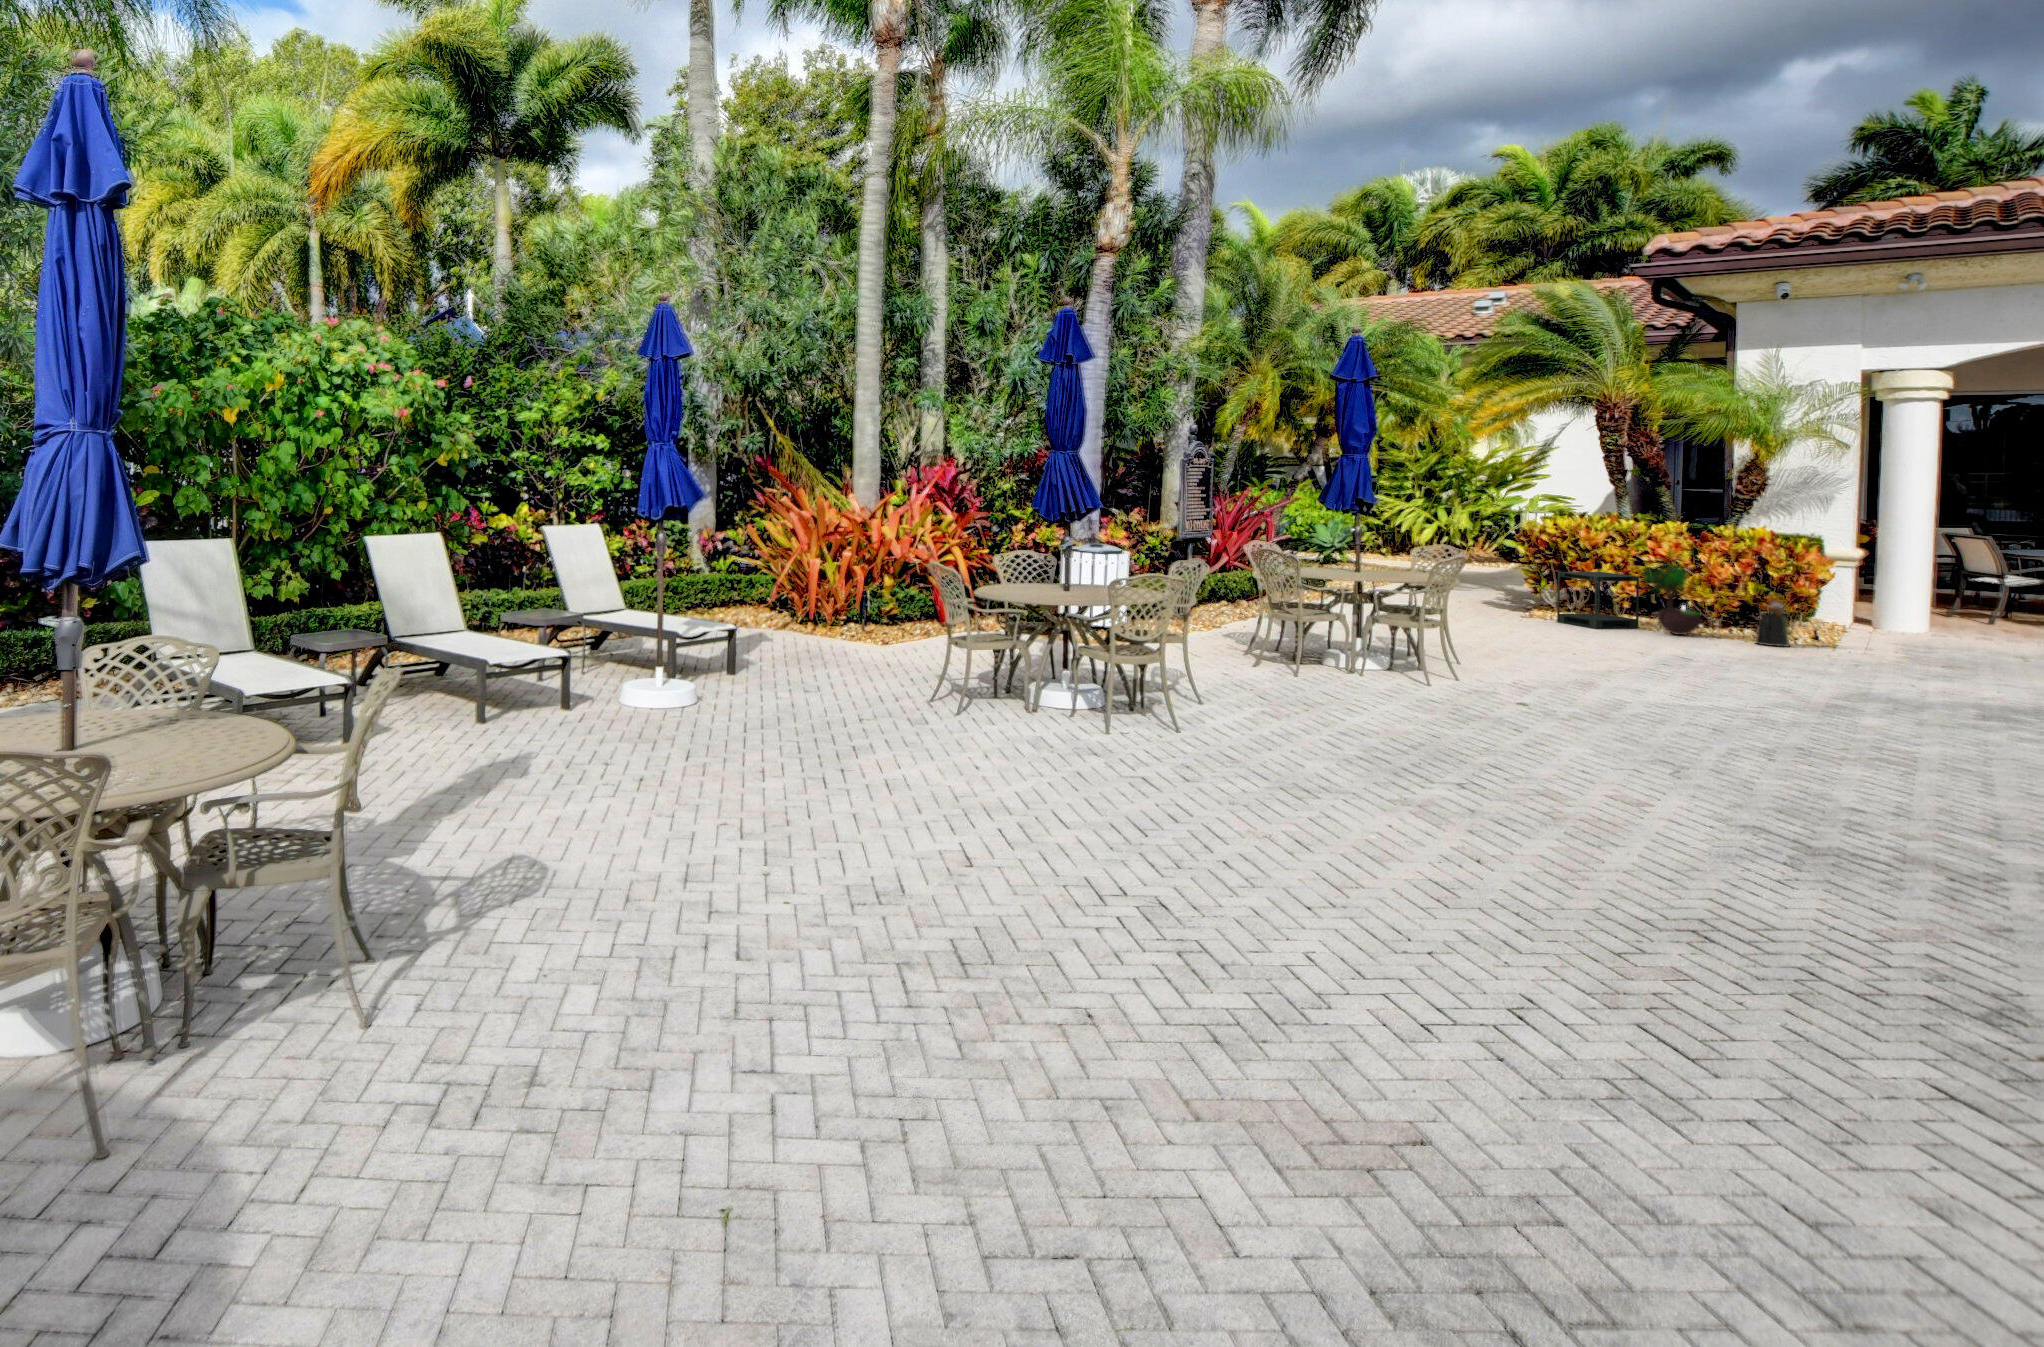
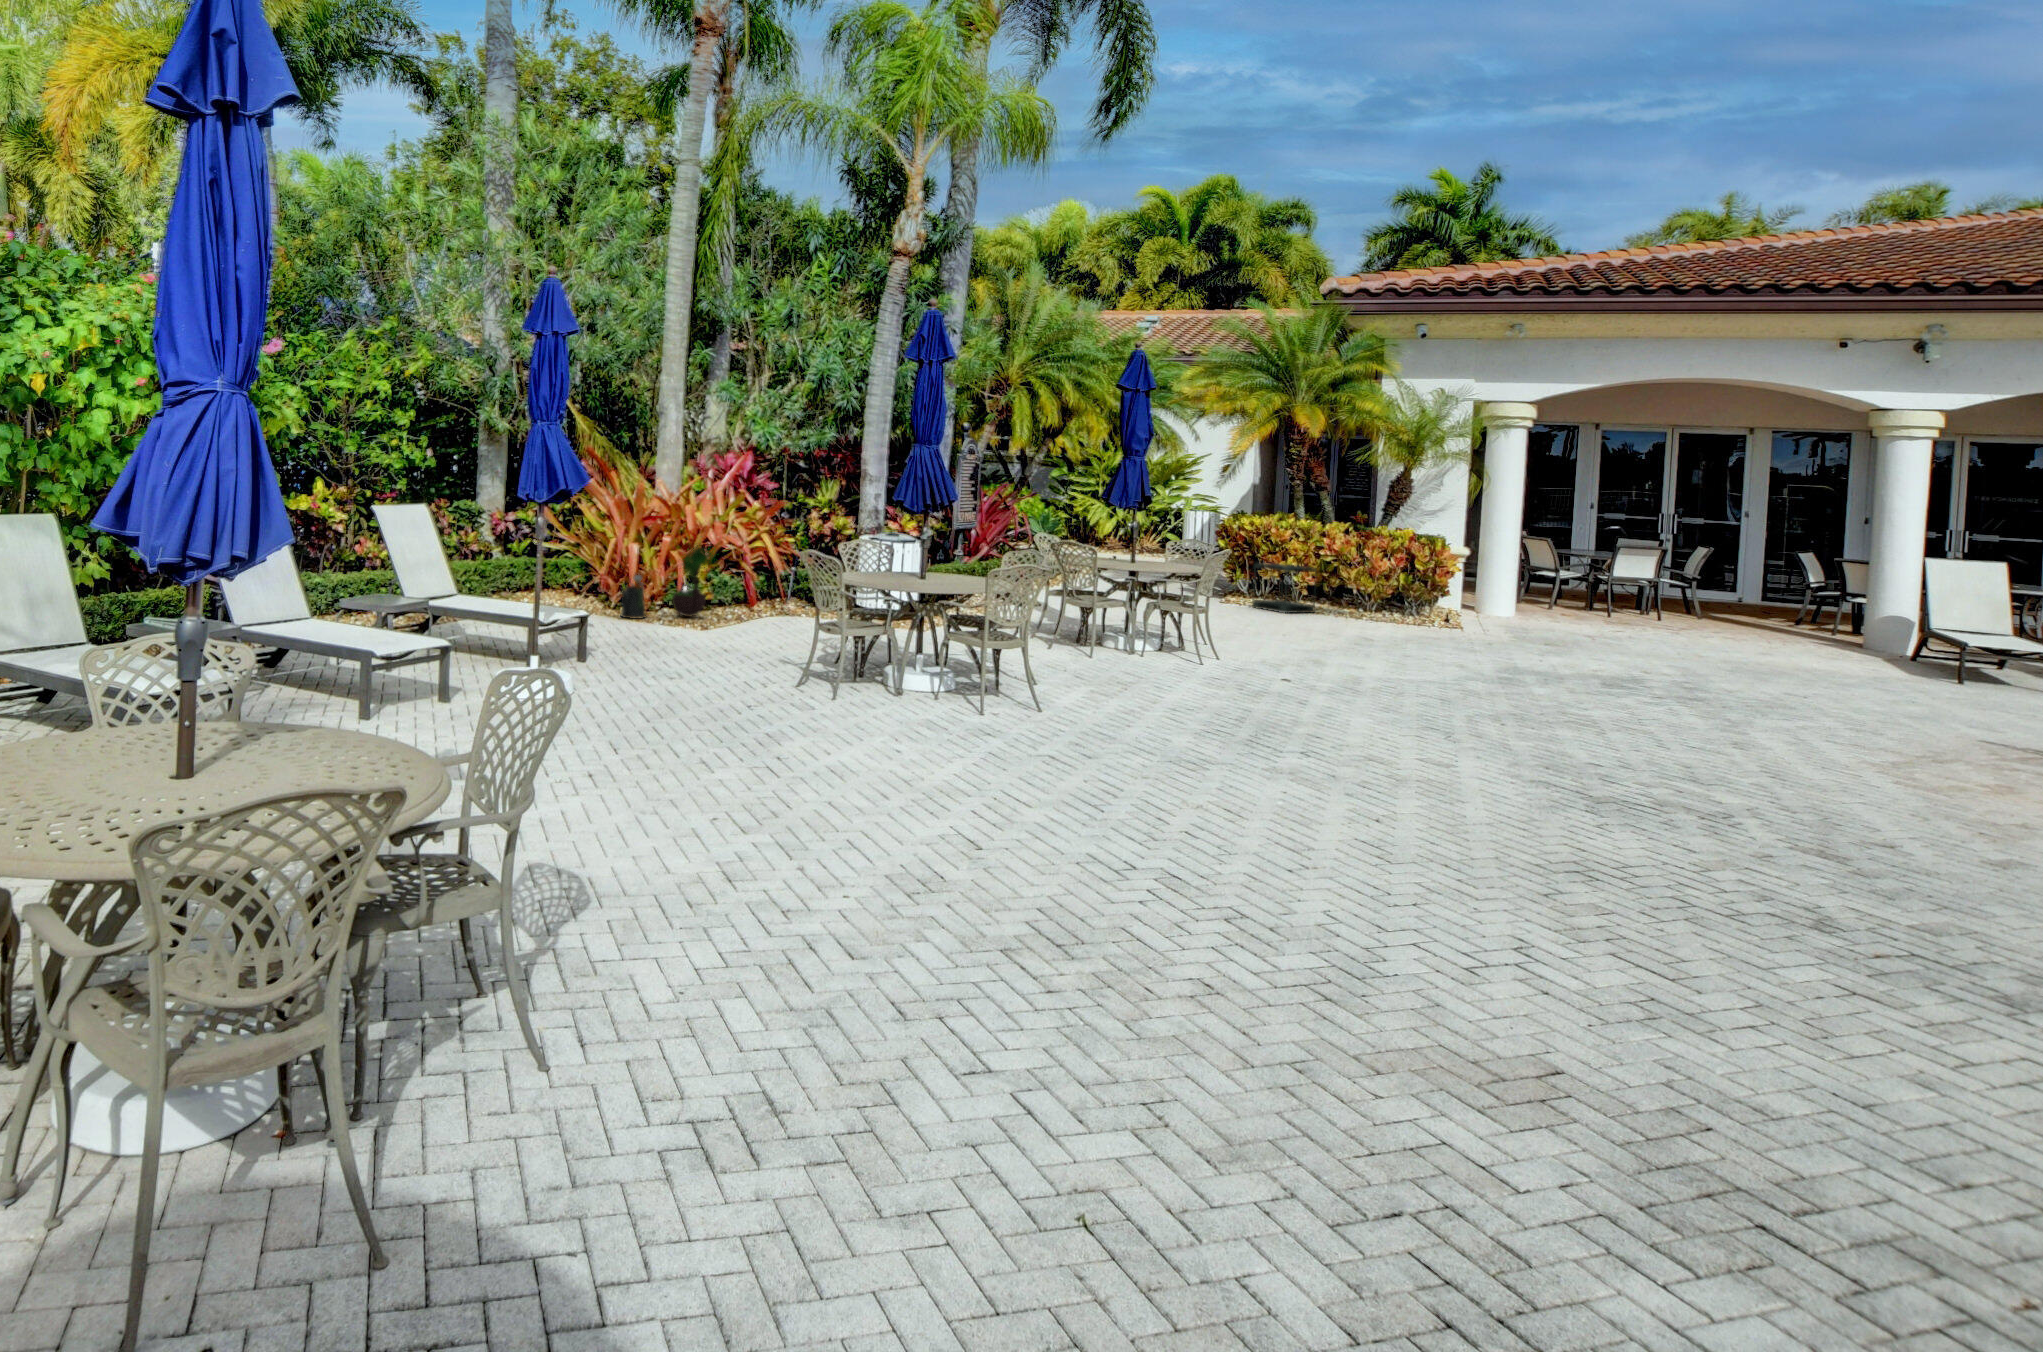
potted tree: present [1645,561,1700,635] -> present [672,545,714,617]
watering can: present [1756,599,1790,647] -> present [621,572,645,619]

